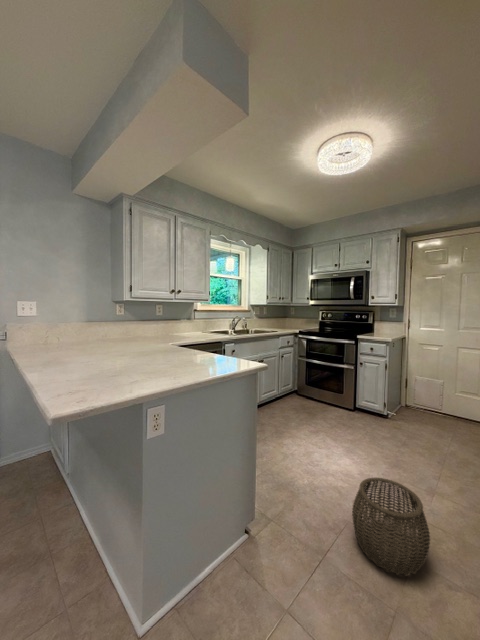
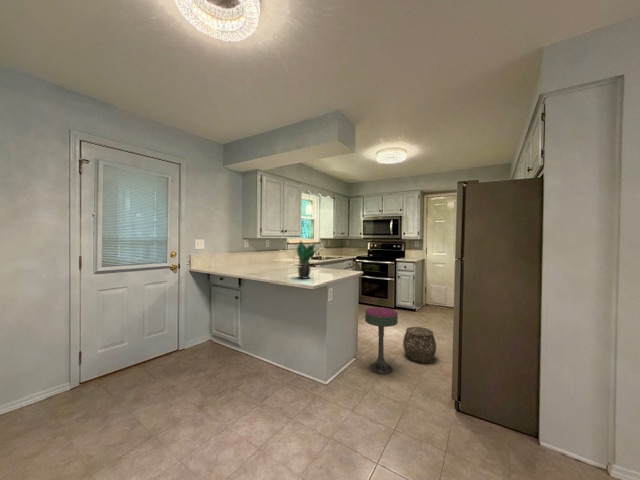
potted plant: none [78,293,135,380] -> present [297,241,315,278]
bar stool: none [260,440,333,608] -> present [365,307,398,374]

